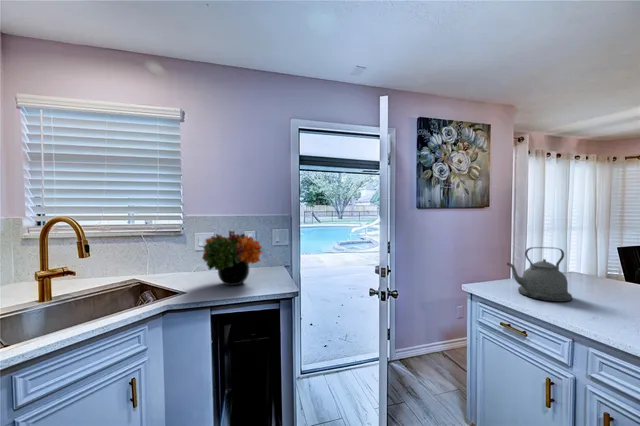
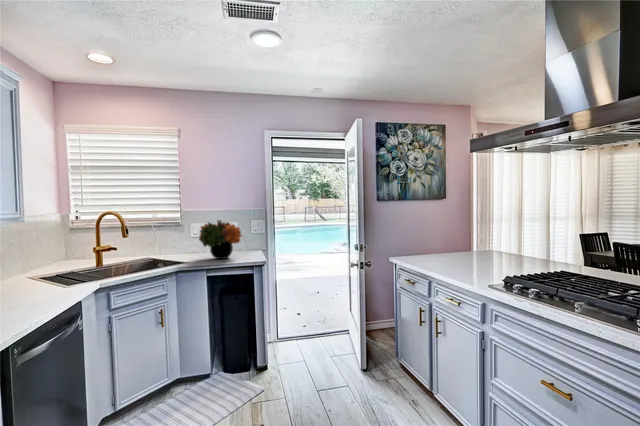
kettle: present [507,247,572,302] -> none [412,227,453,263]

